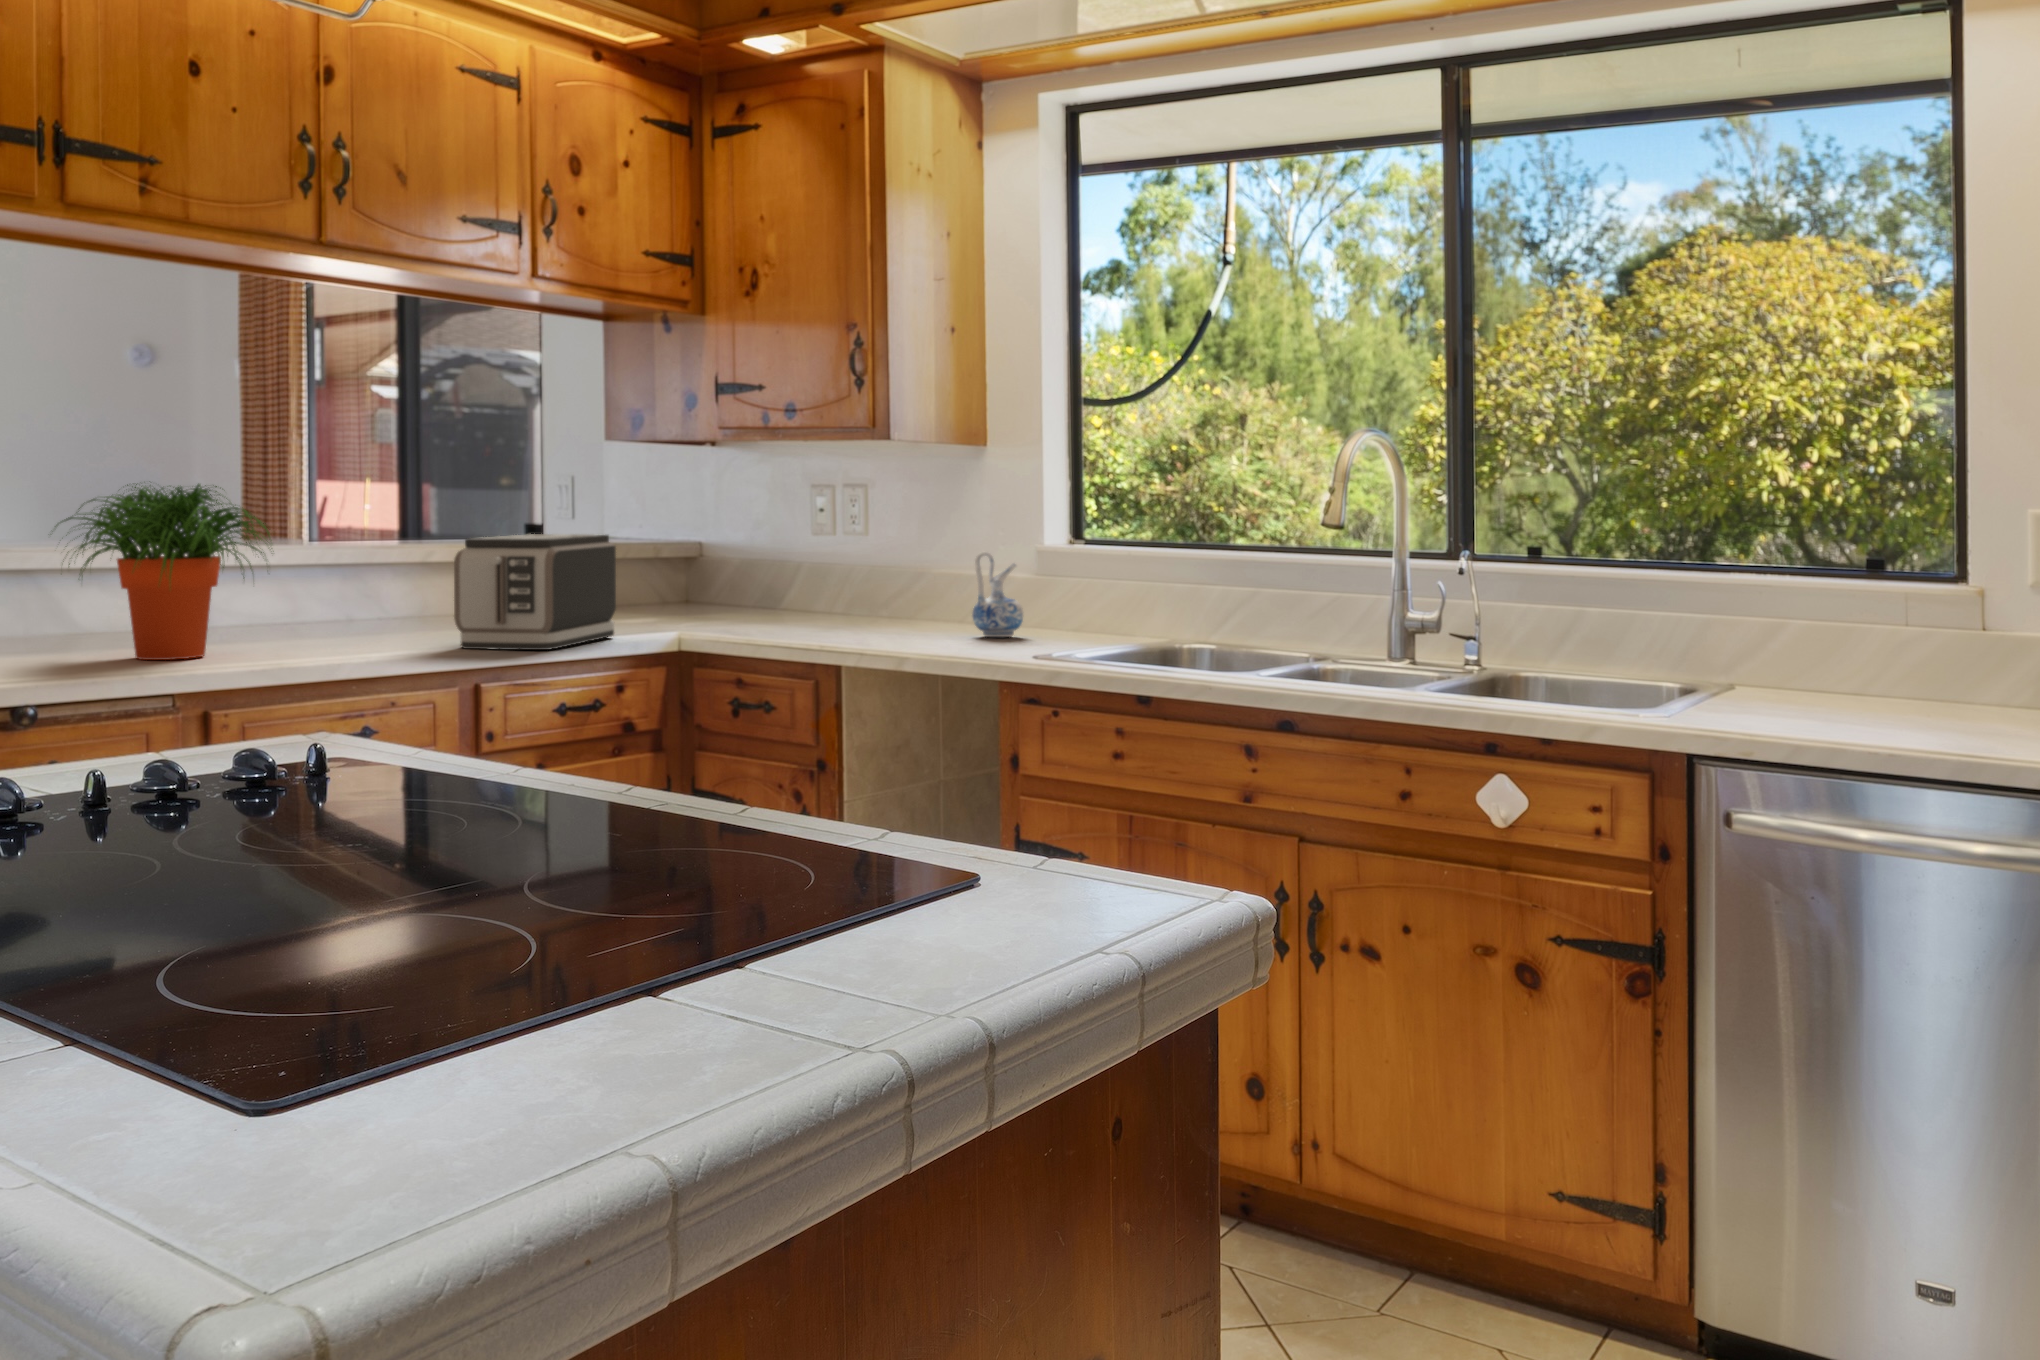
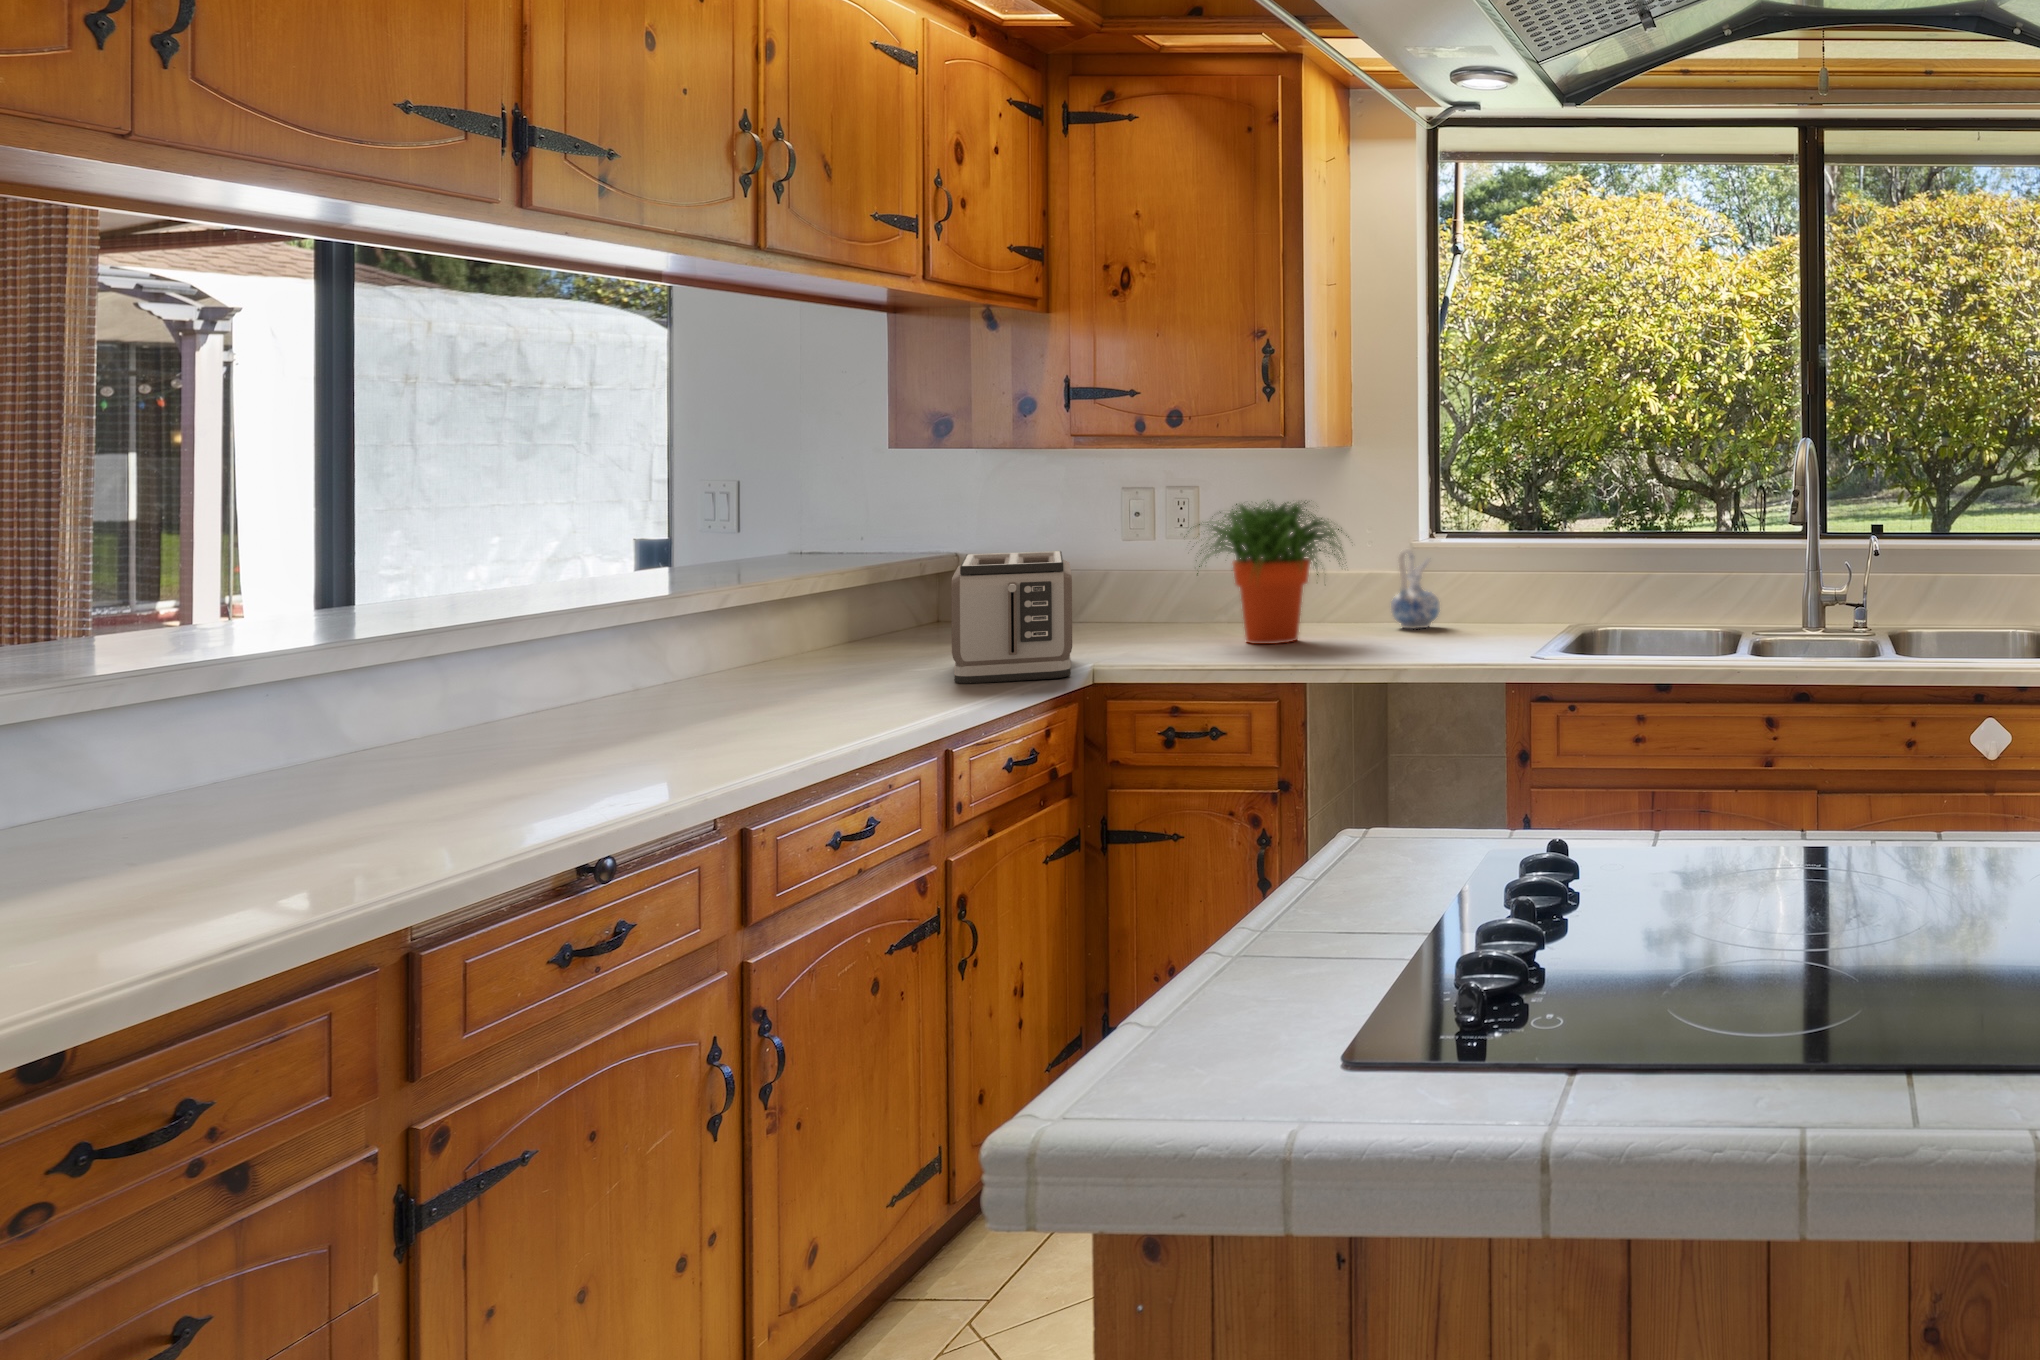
potted plant: present [55,484,270,660] -> present [1186,500,1349,644]

